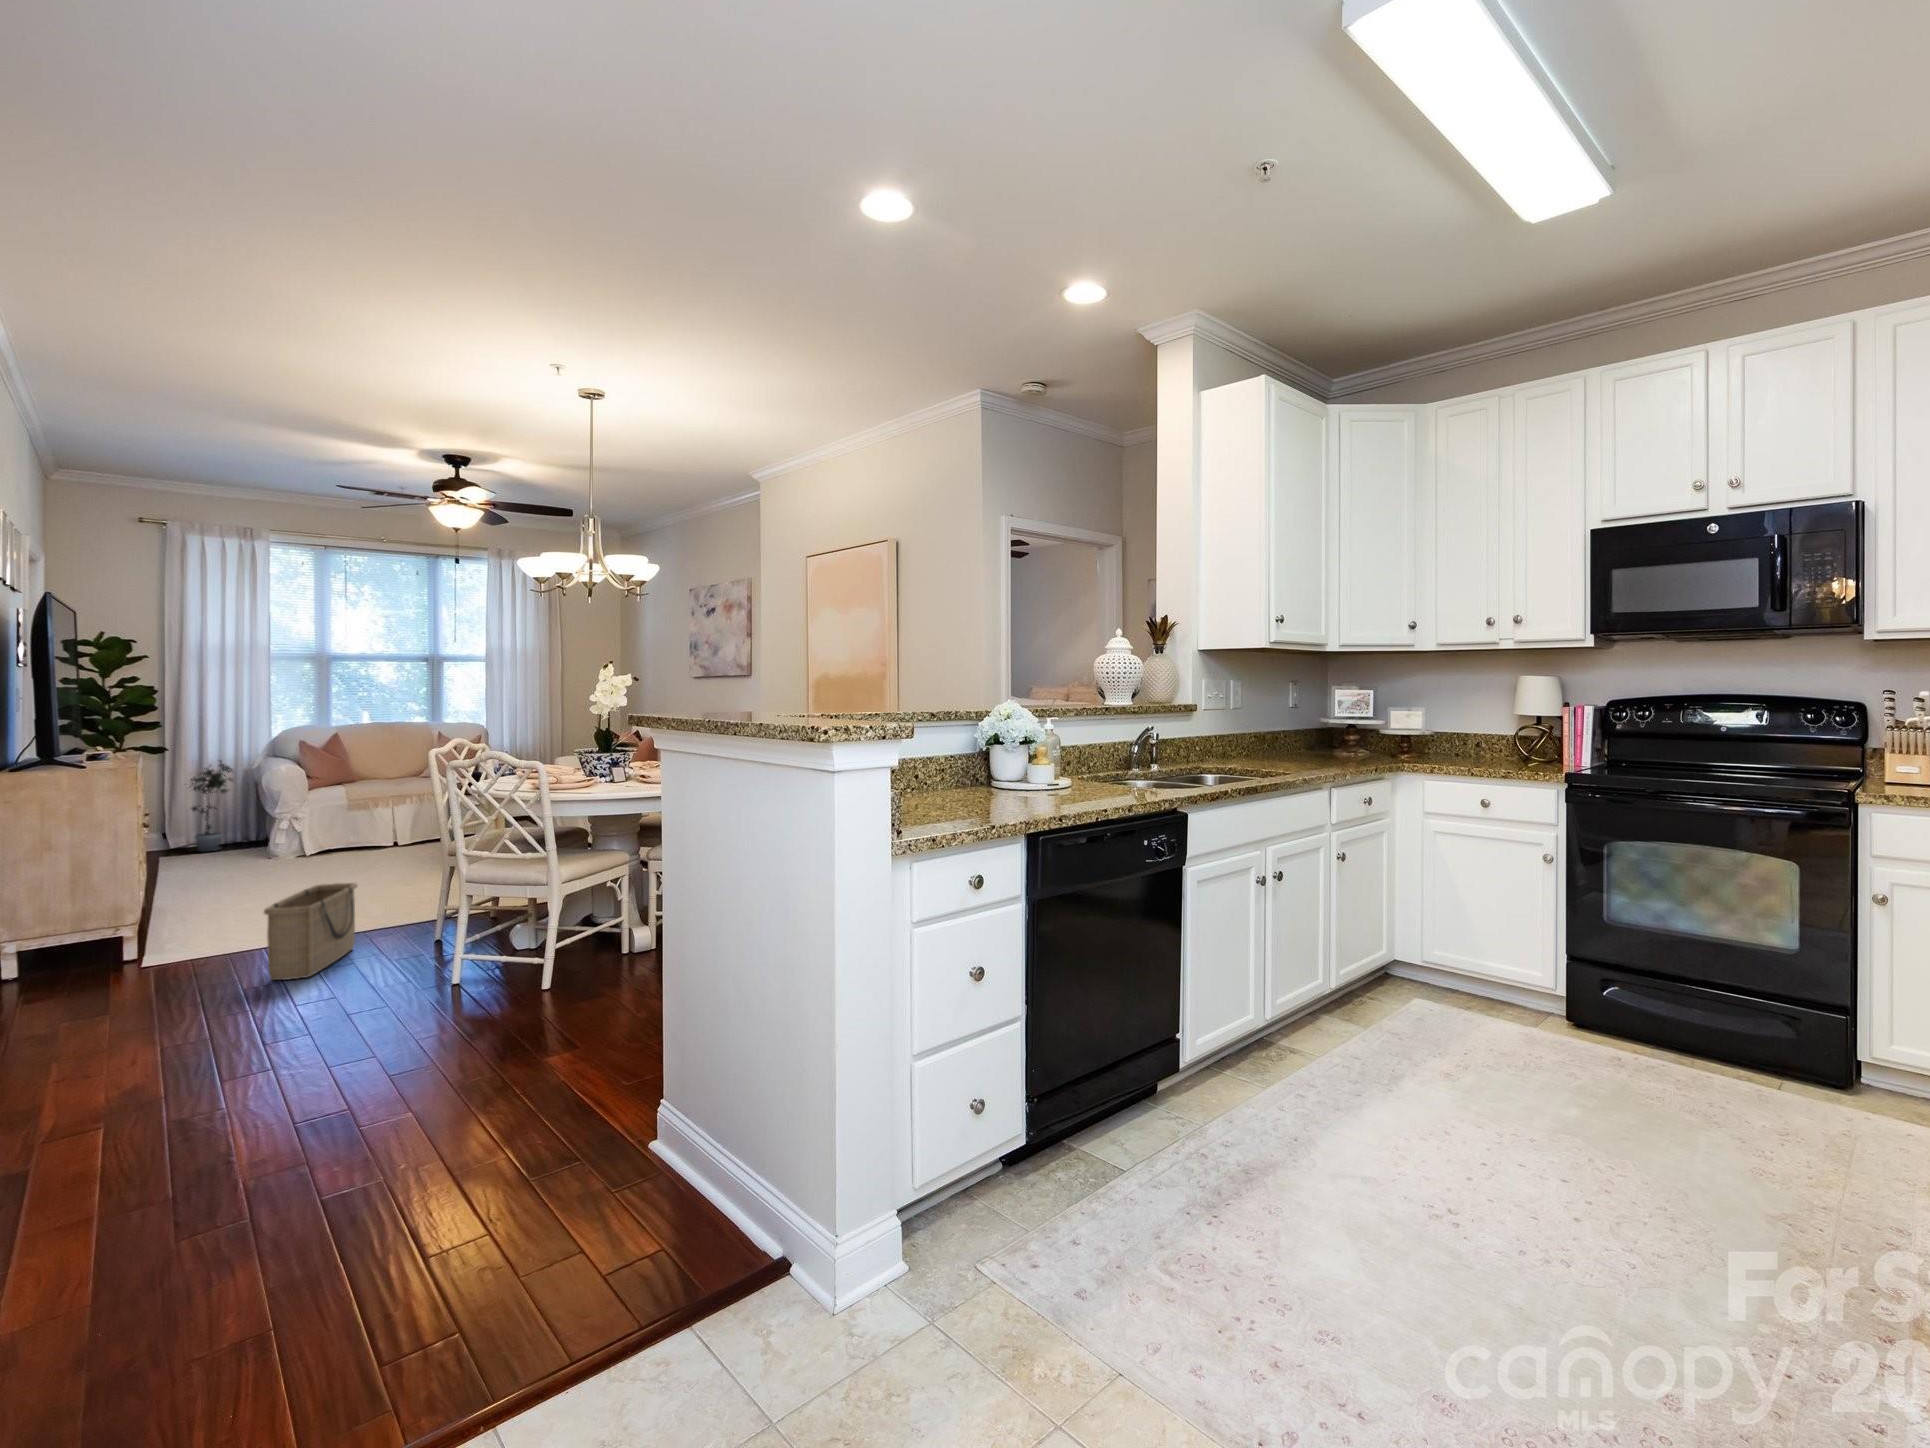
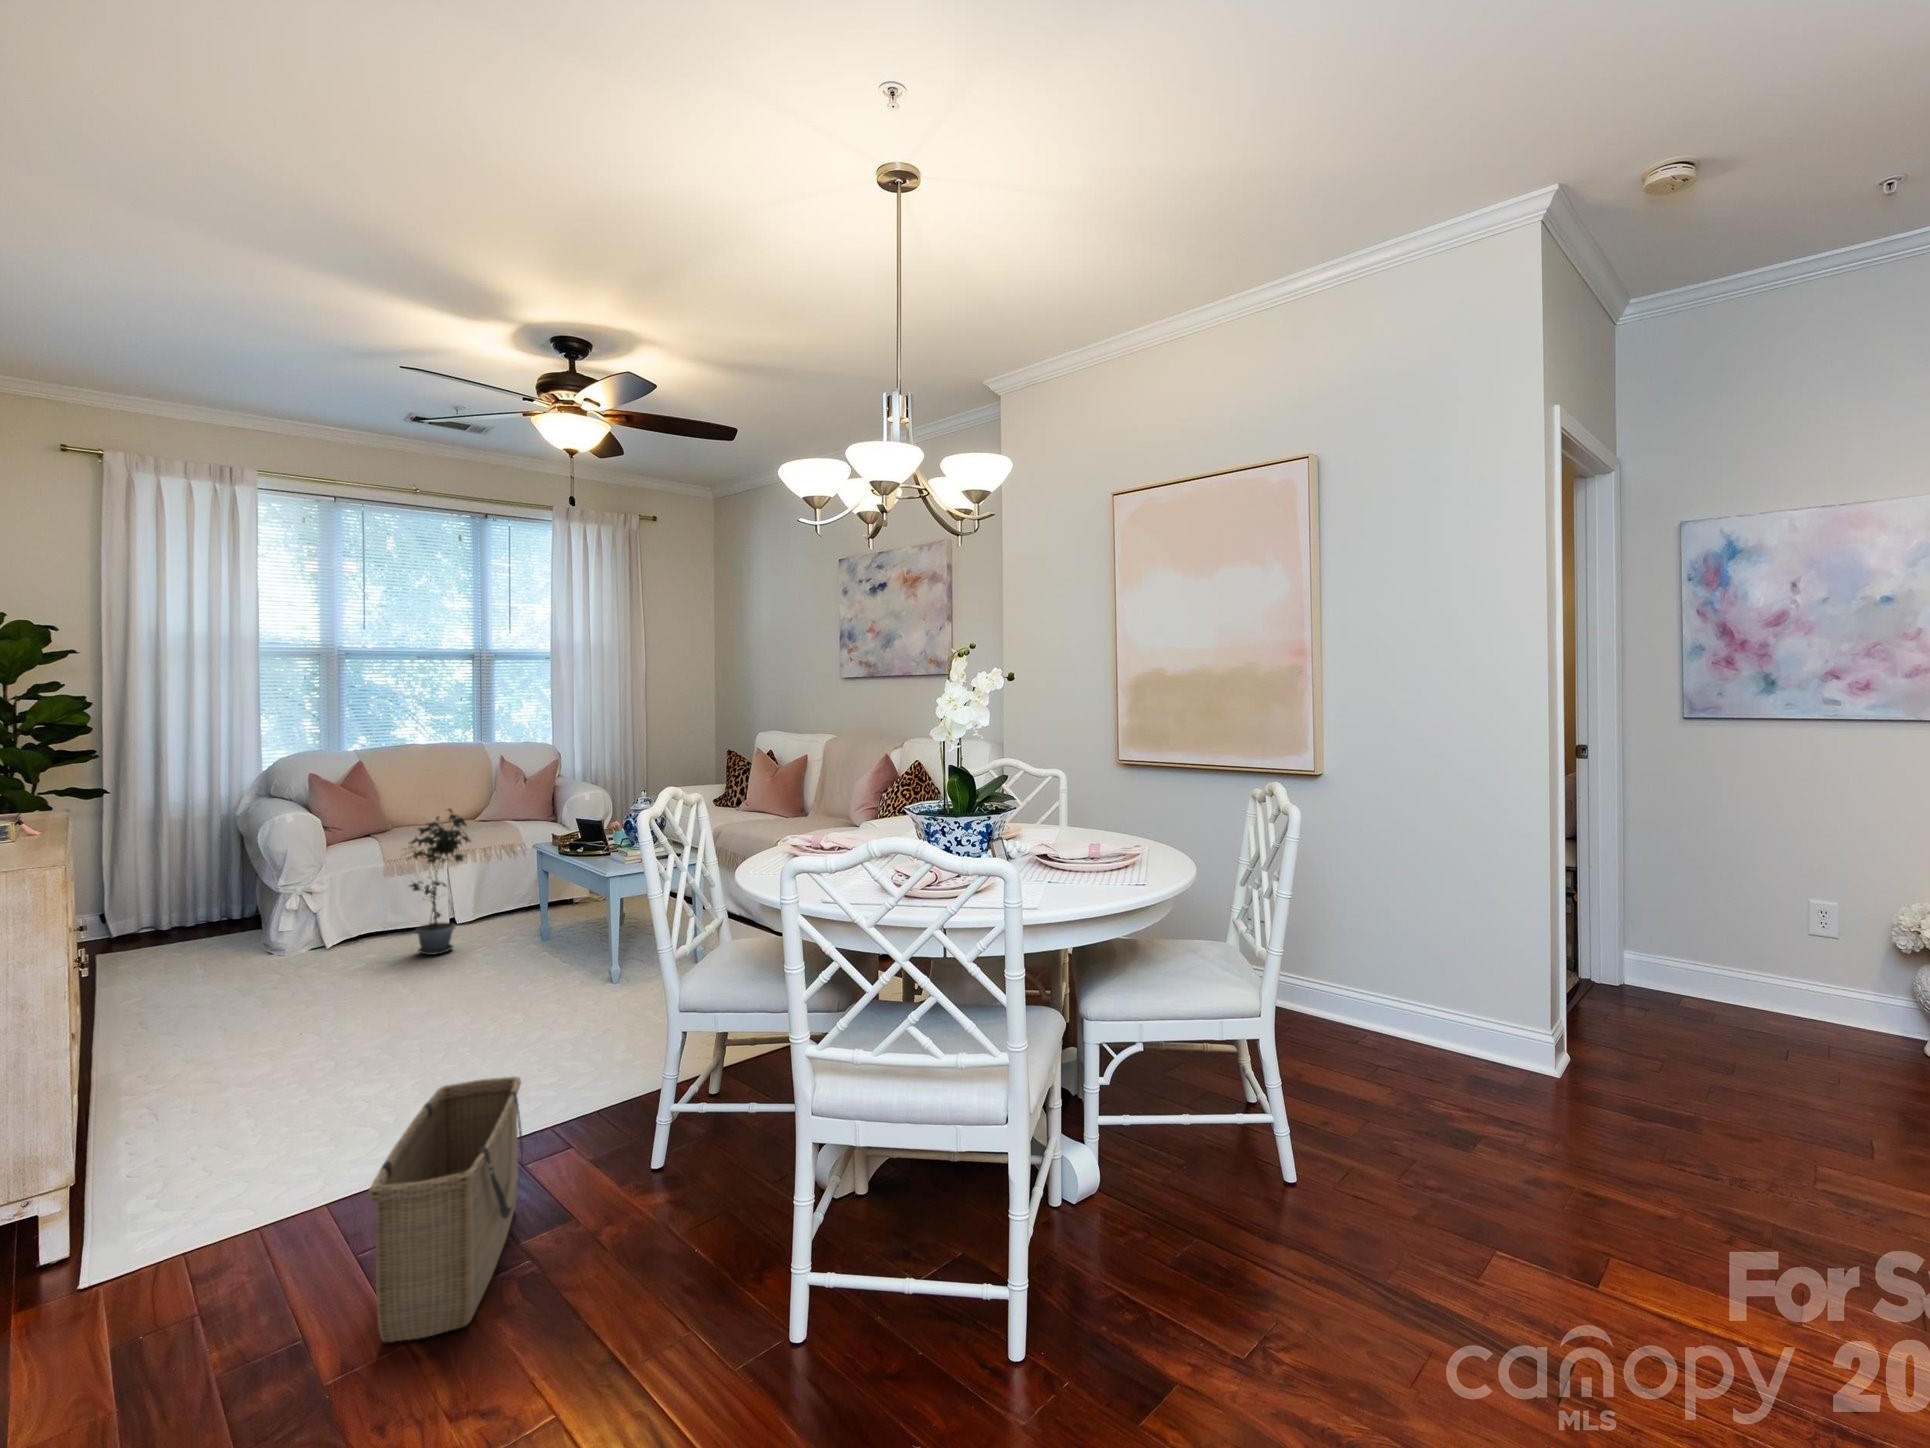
potted plant: present [189,760,233,852] -> present [405,809,471,955]

